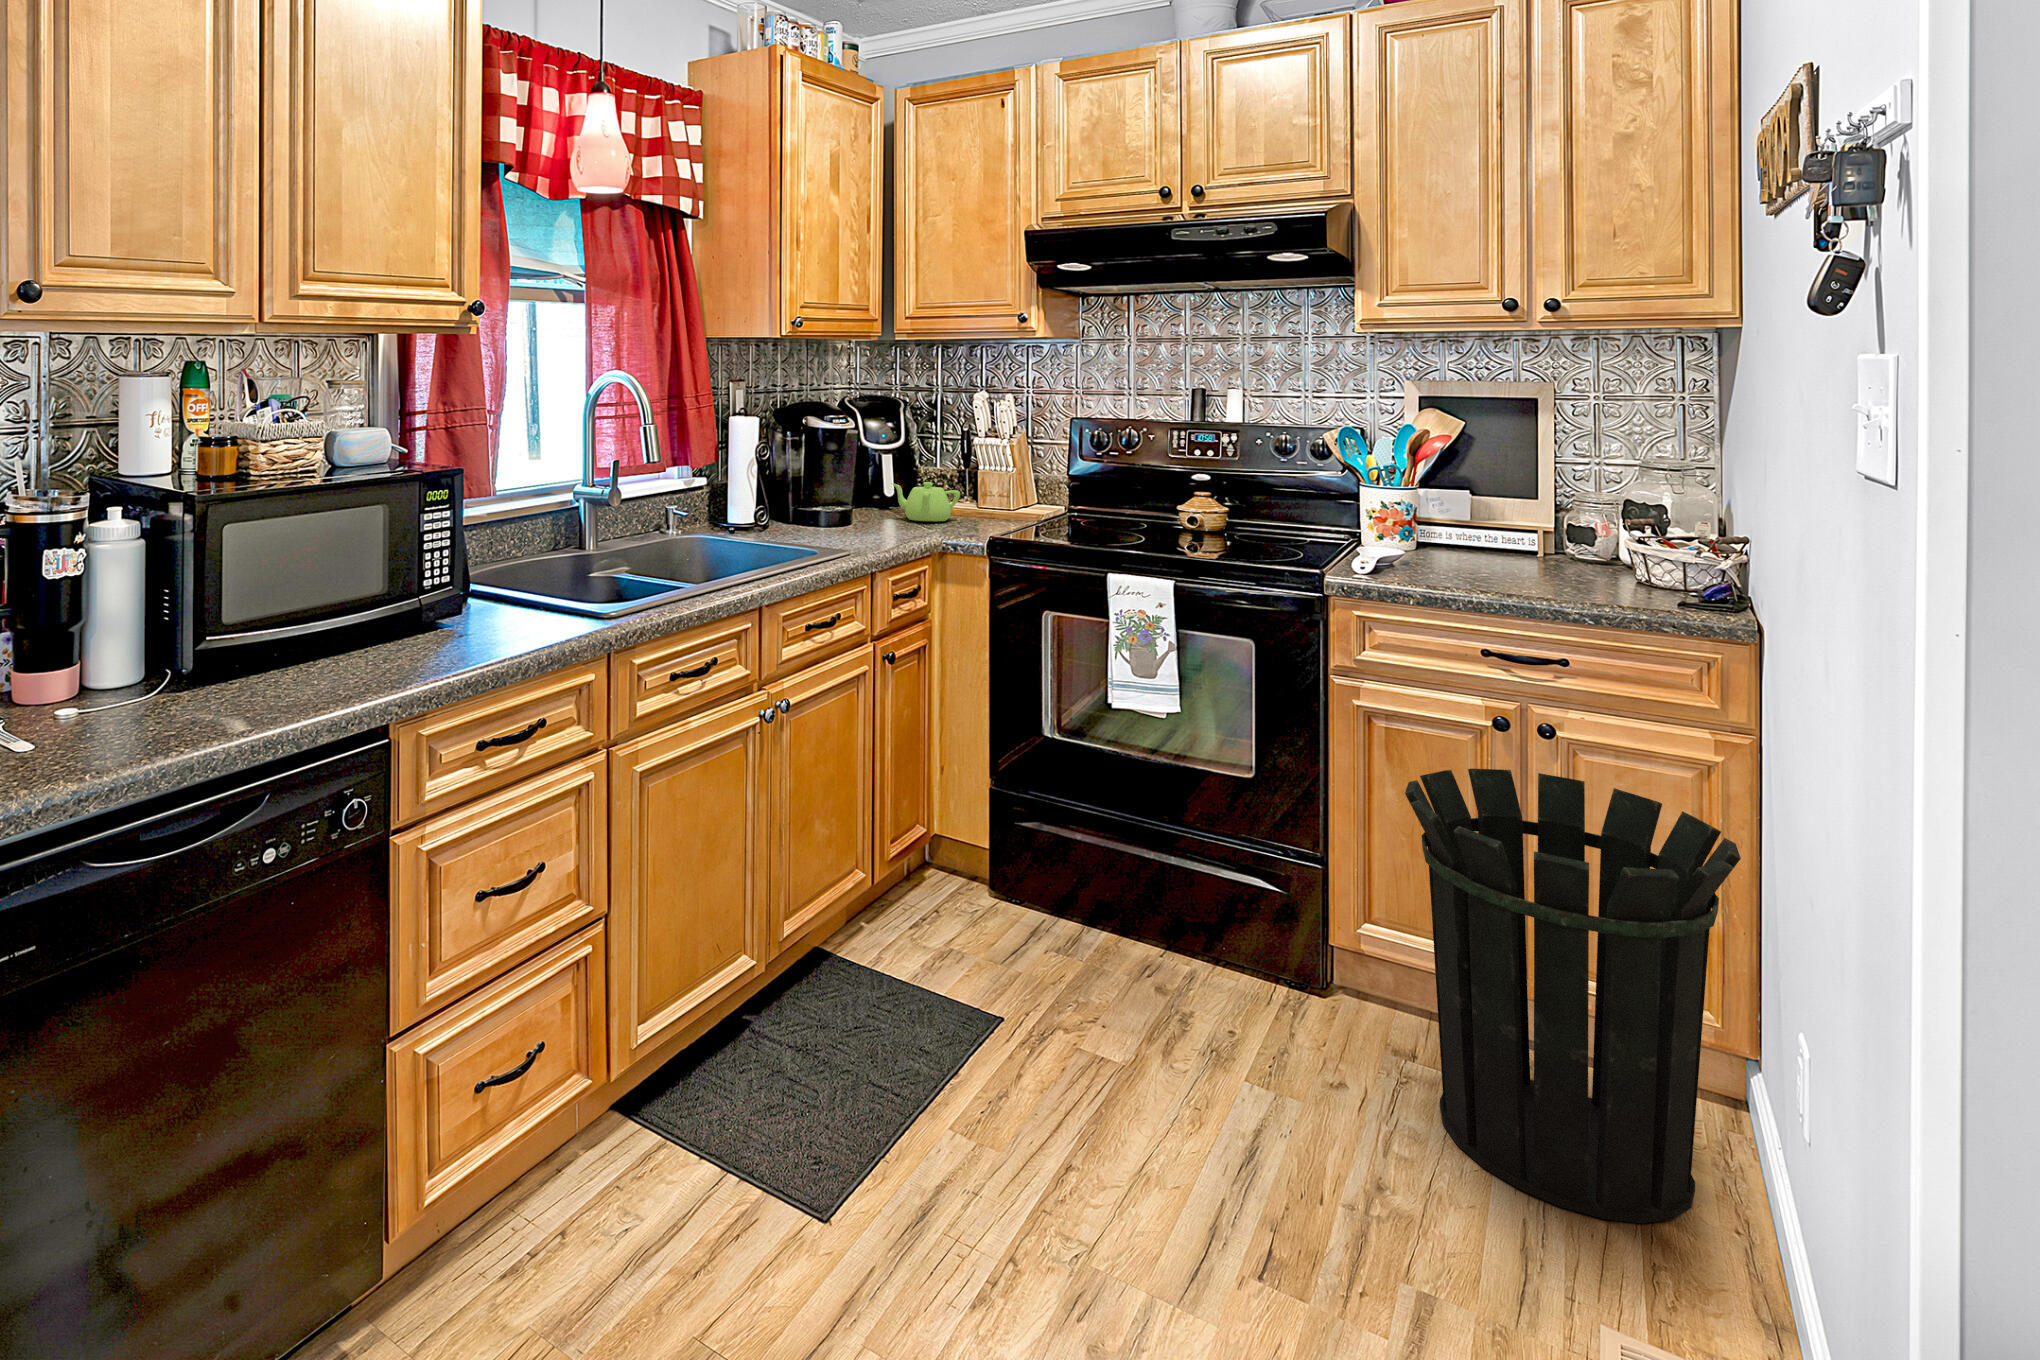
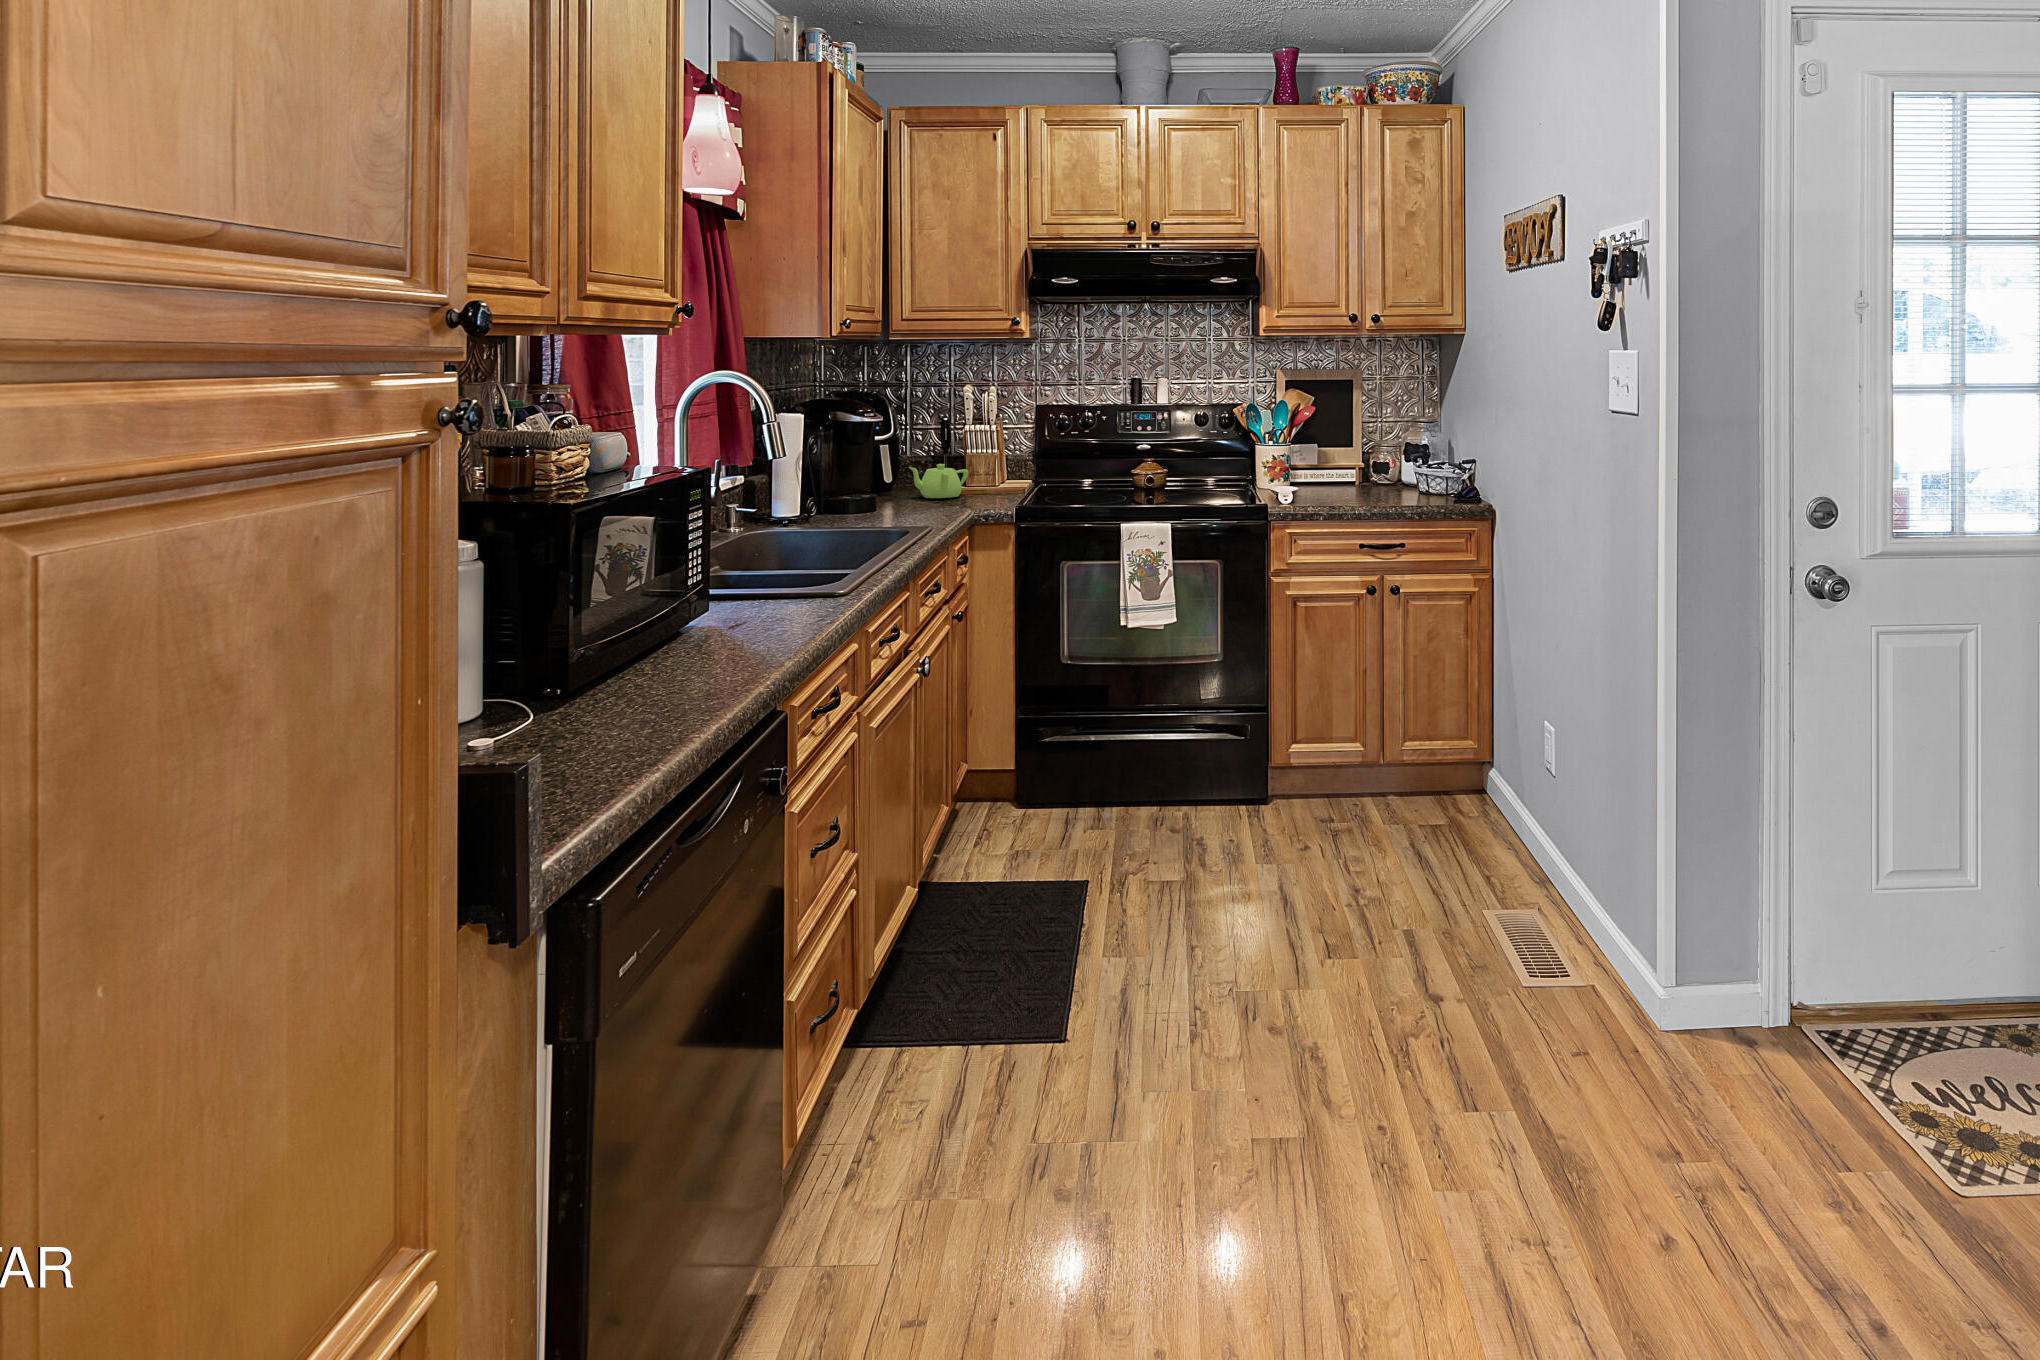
waste bin: present [1405,769,1741,1223] -> none [1339,617,1508,867]

